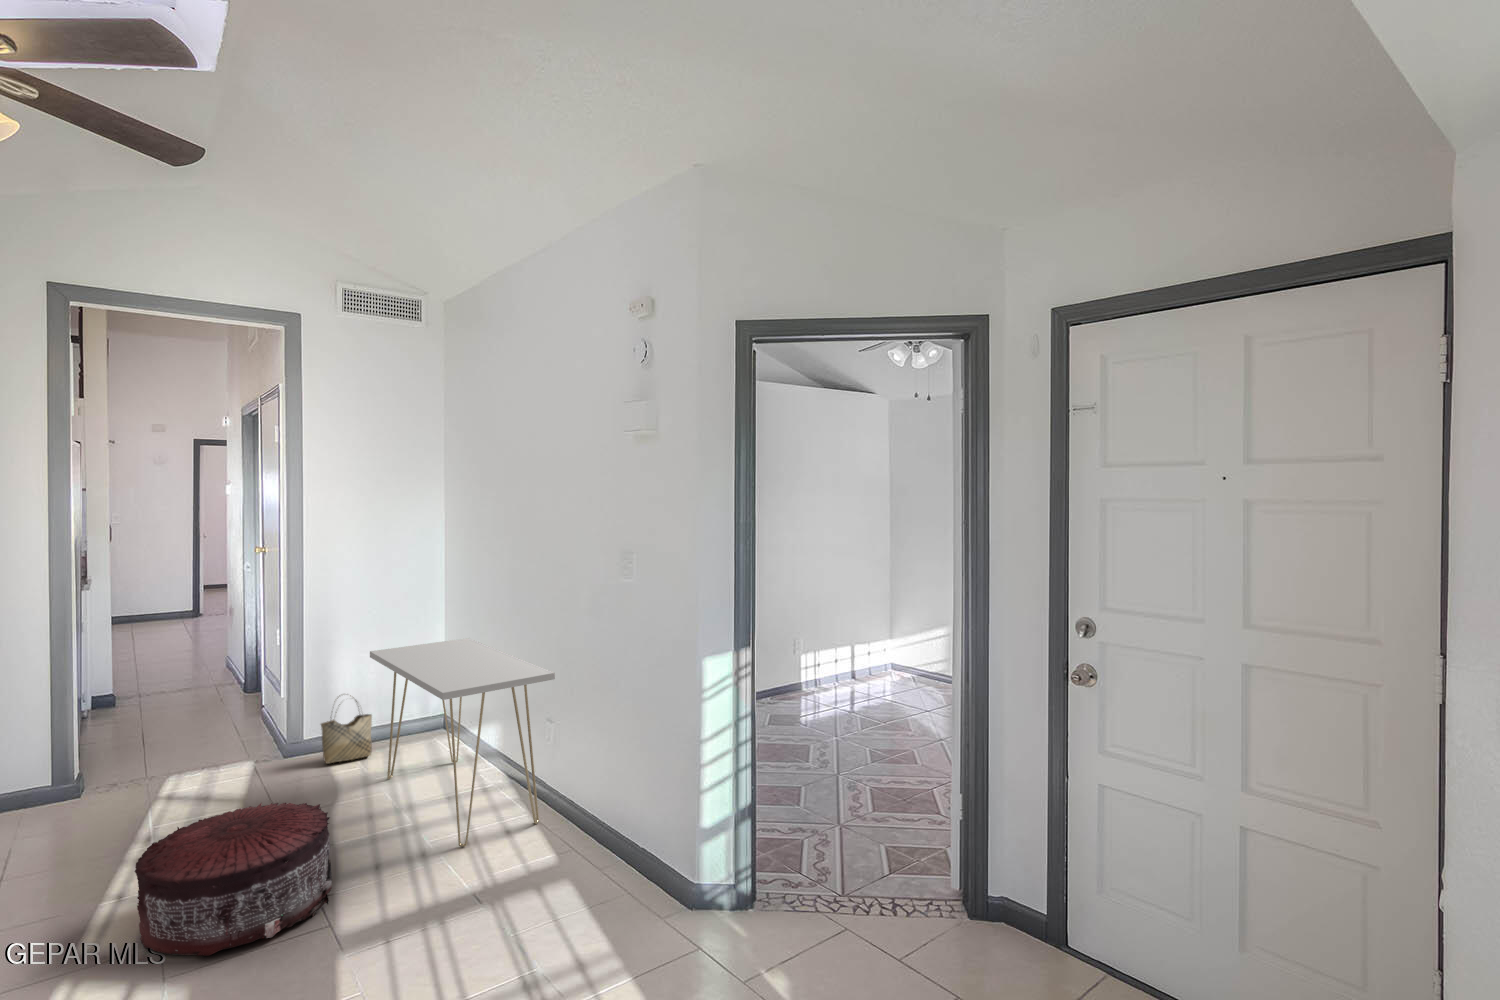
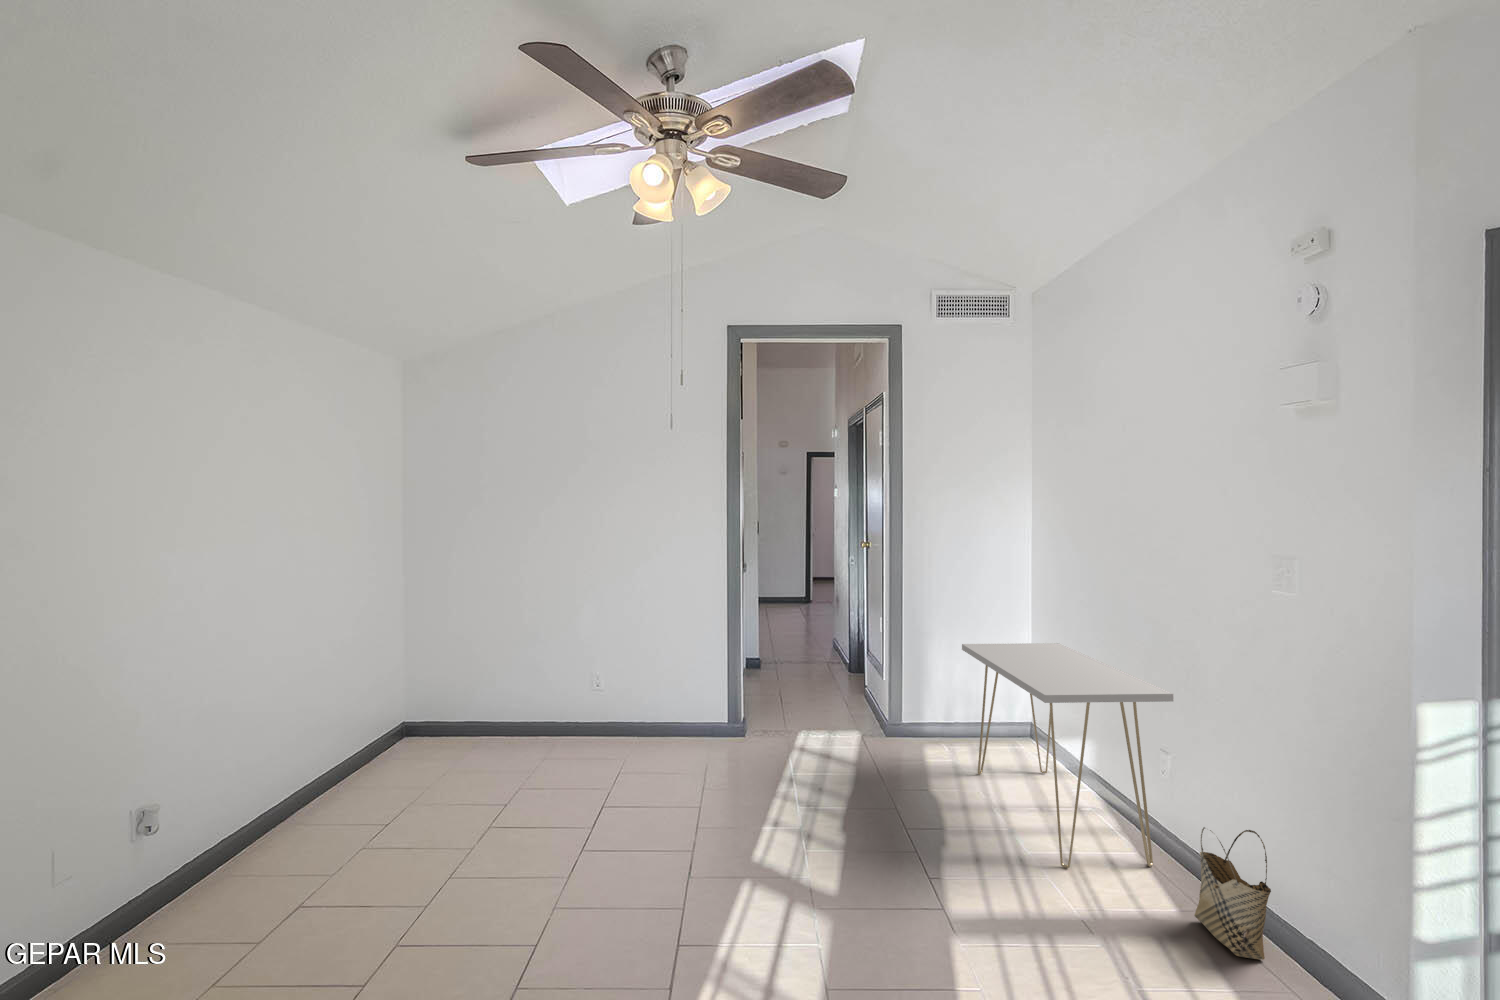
woven basket: present [321,695,372,764] -> present [1194,827,1271,959]
pouf: present [135,803,332,956] -> none [786,769,939,901]

